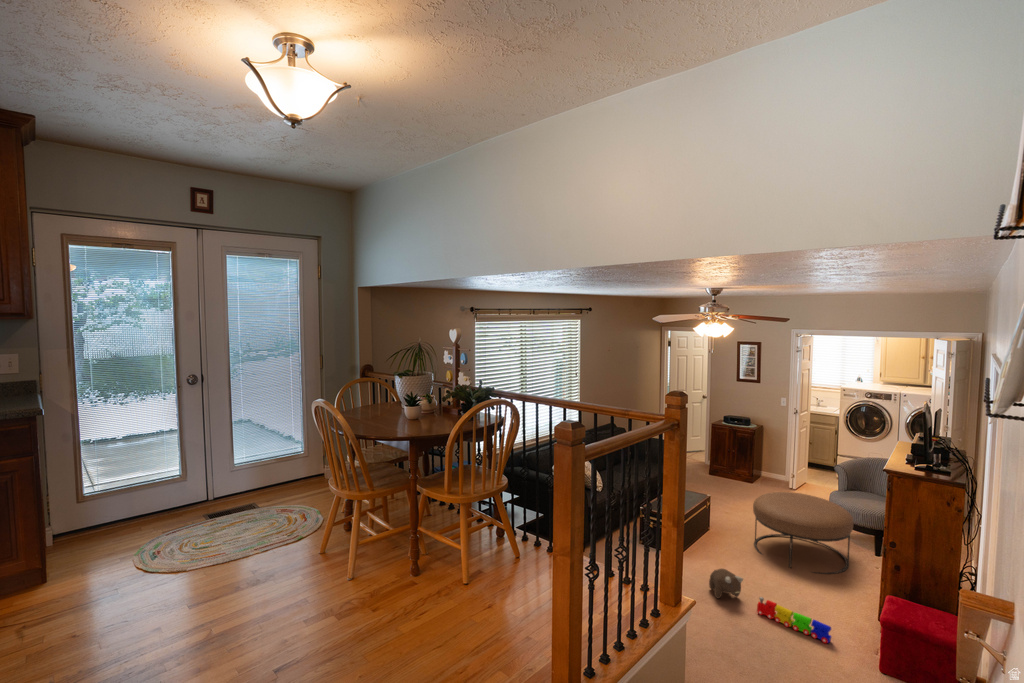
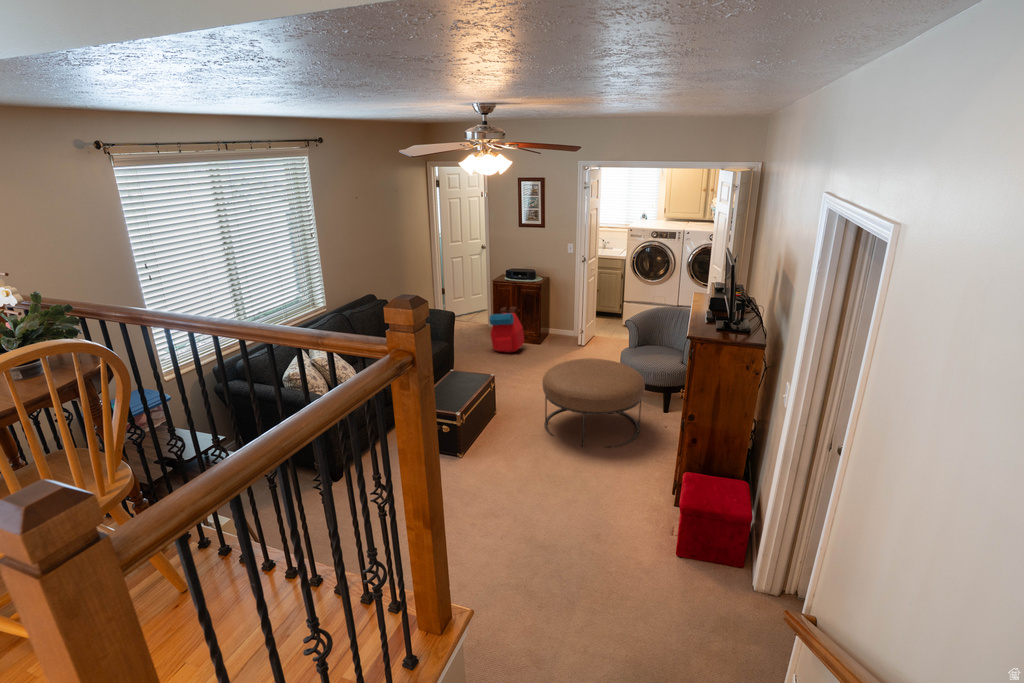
backpack: none [706,445,738,484] -> present [489,306,524,353]
plush toy: present [709,569,743,598] -> none [496,474,535,510]
toy train: present [757,597,831,643] -> none [551,500,629,538]

